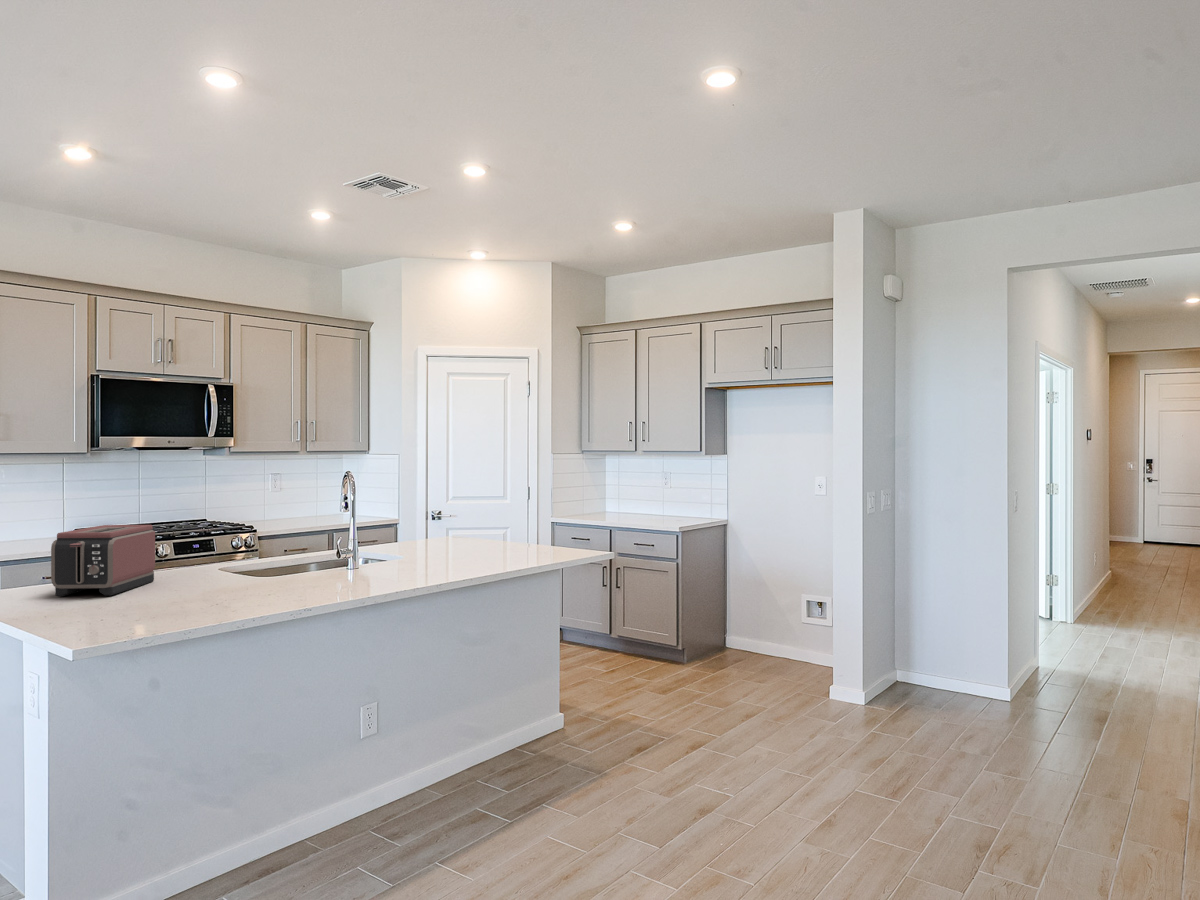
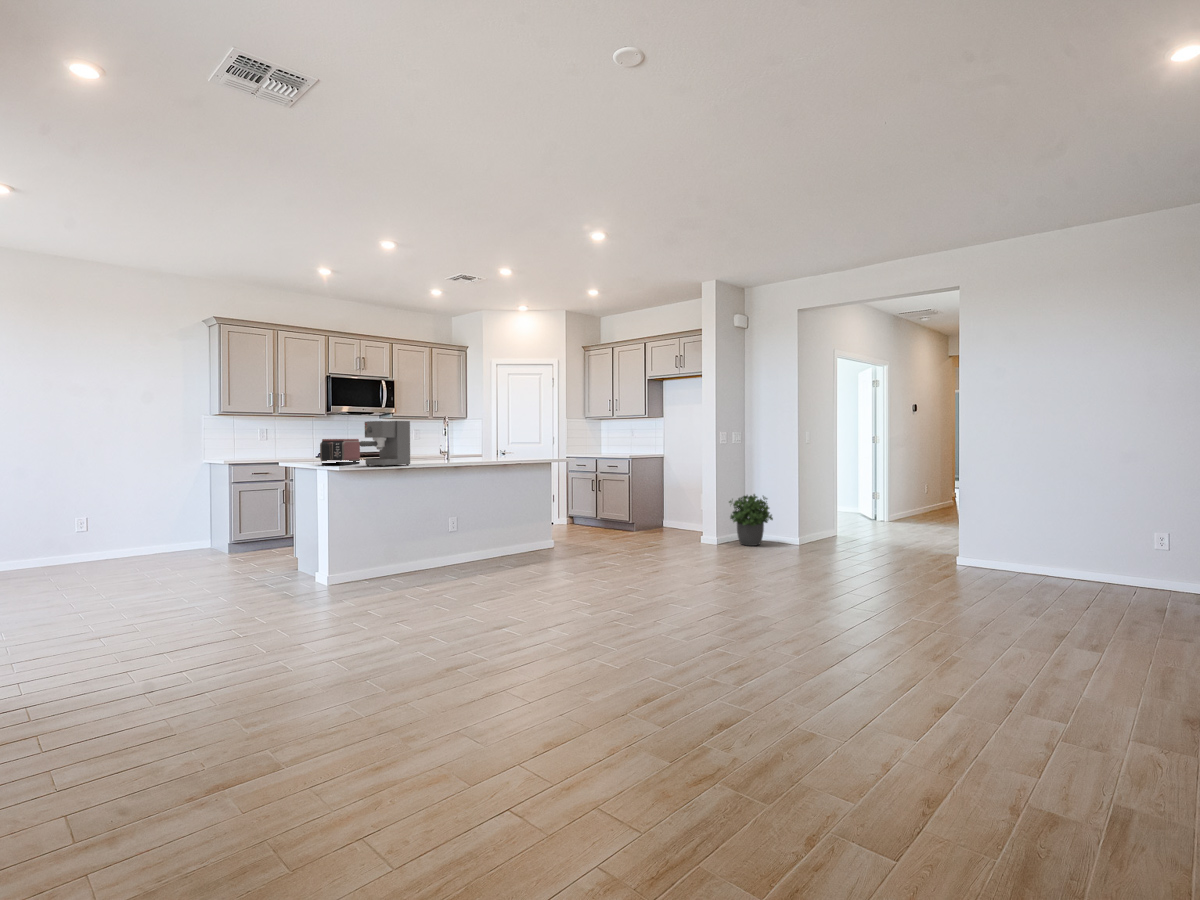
coffee maker: none [149,488,278,605] -> present [359,421,410,466]
potted plant: none [887,606,976,707] -> present [729,494,773,546]

